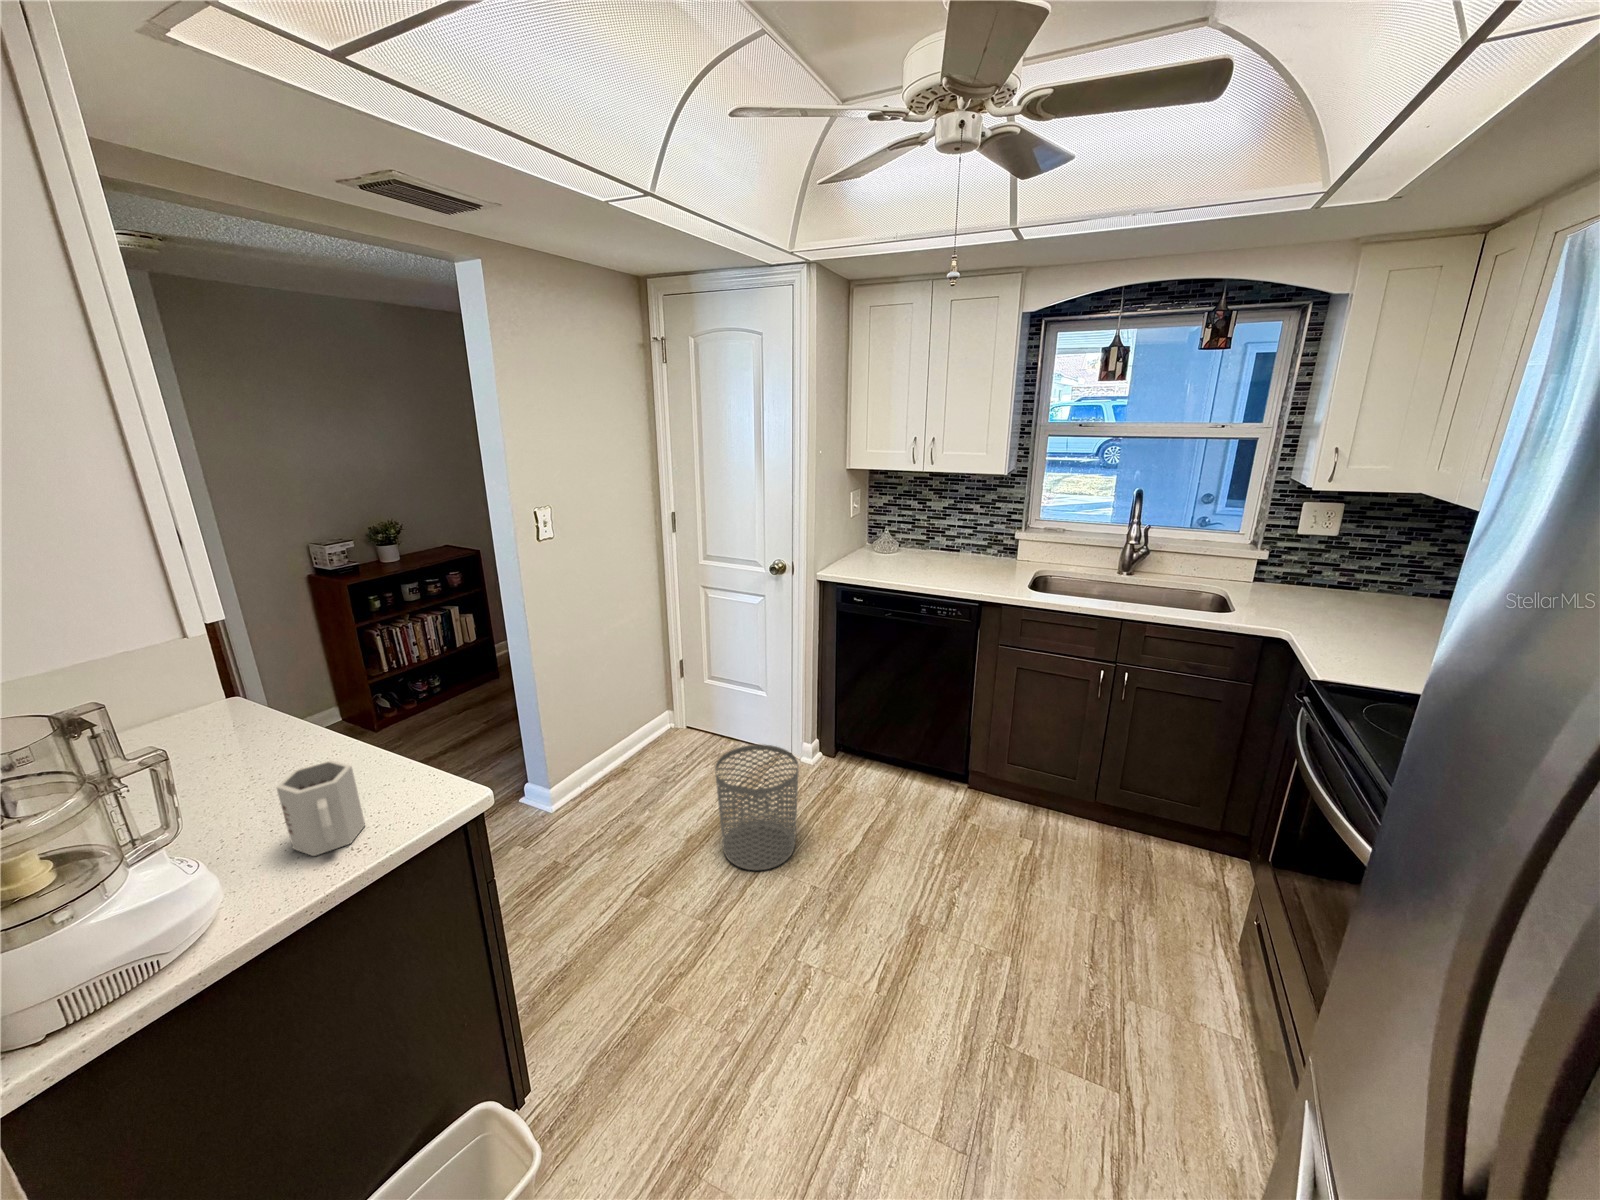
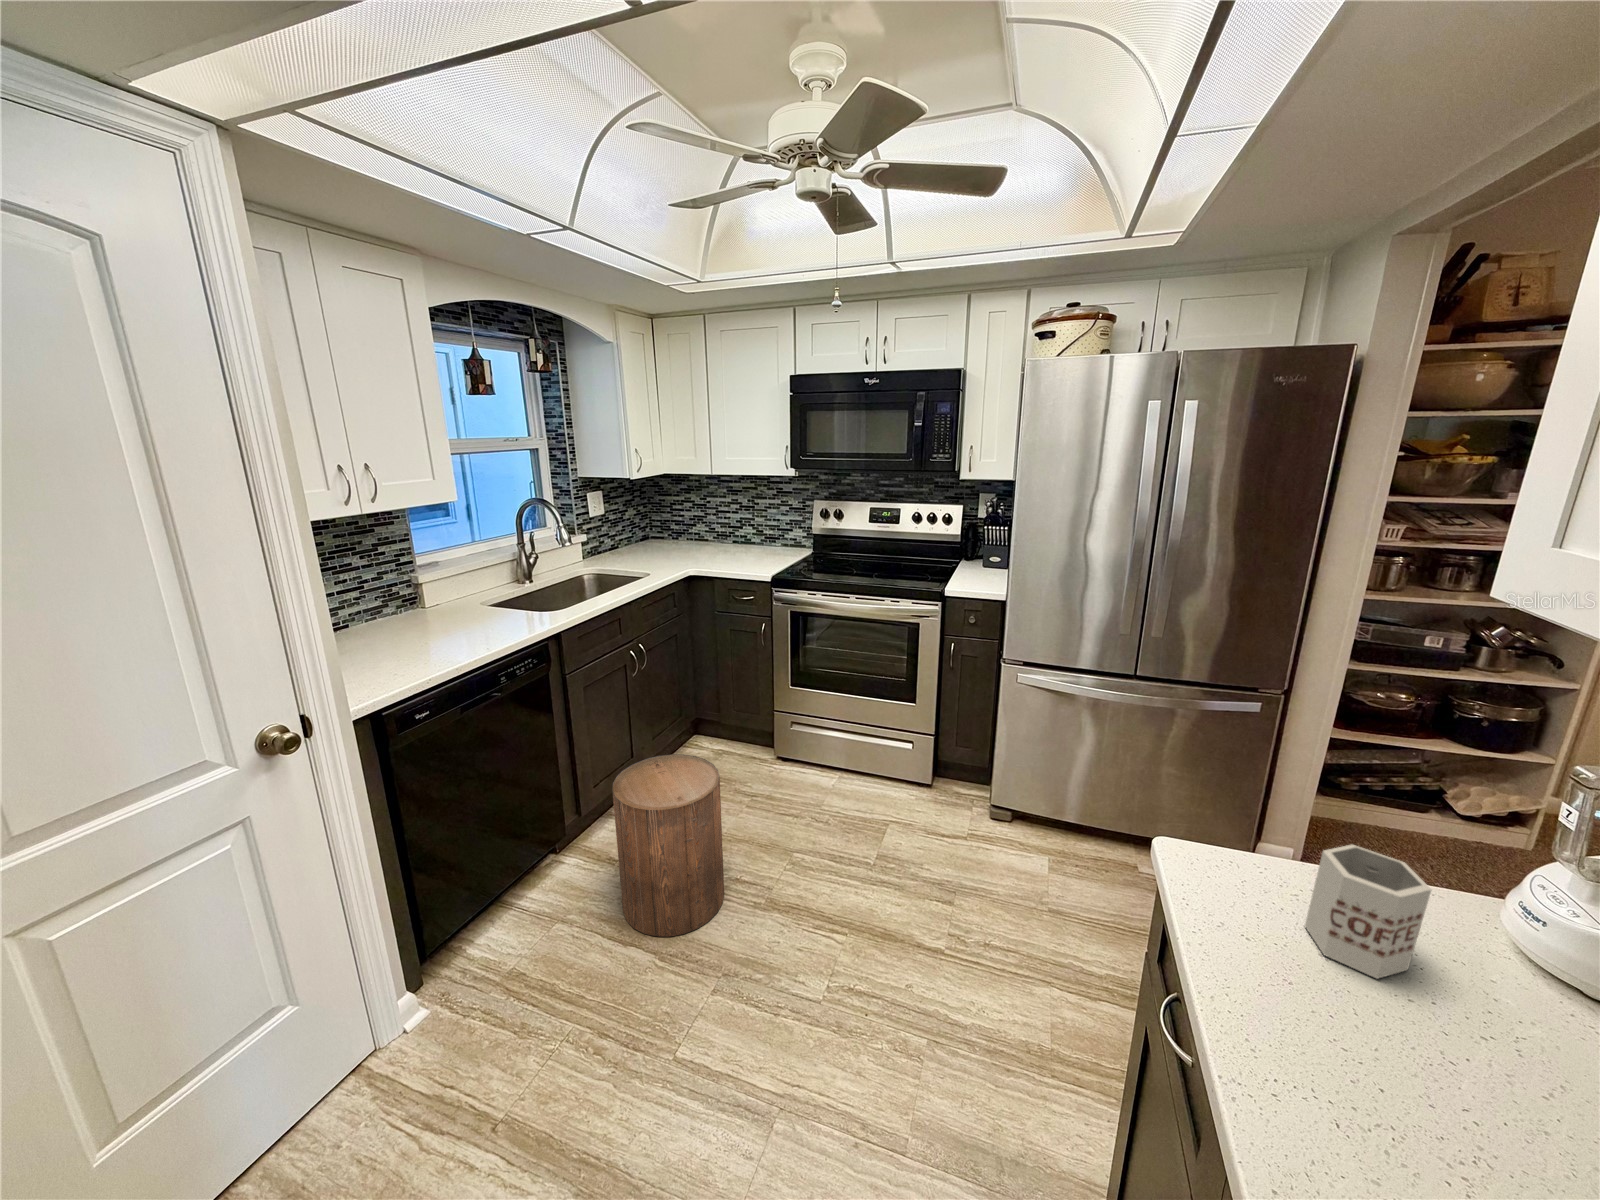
stool: none [870,724,973,890] -> present [612,754,724,936]
waste bin: present [715,744,799,870] -> none [547,906,680,1120]

